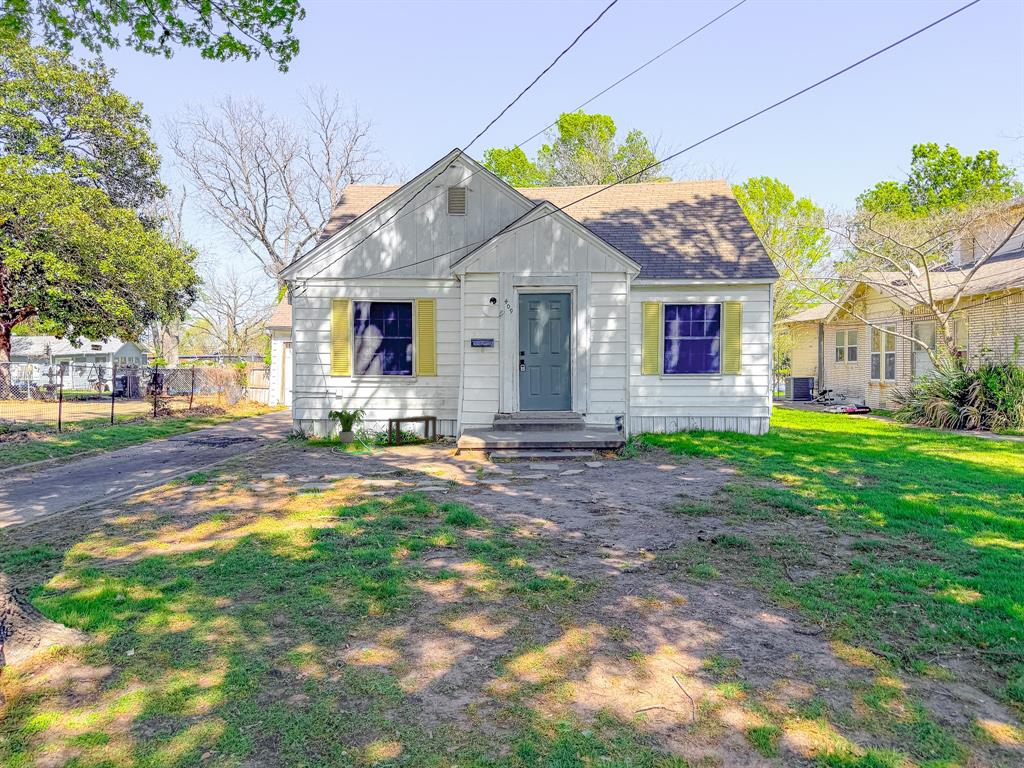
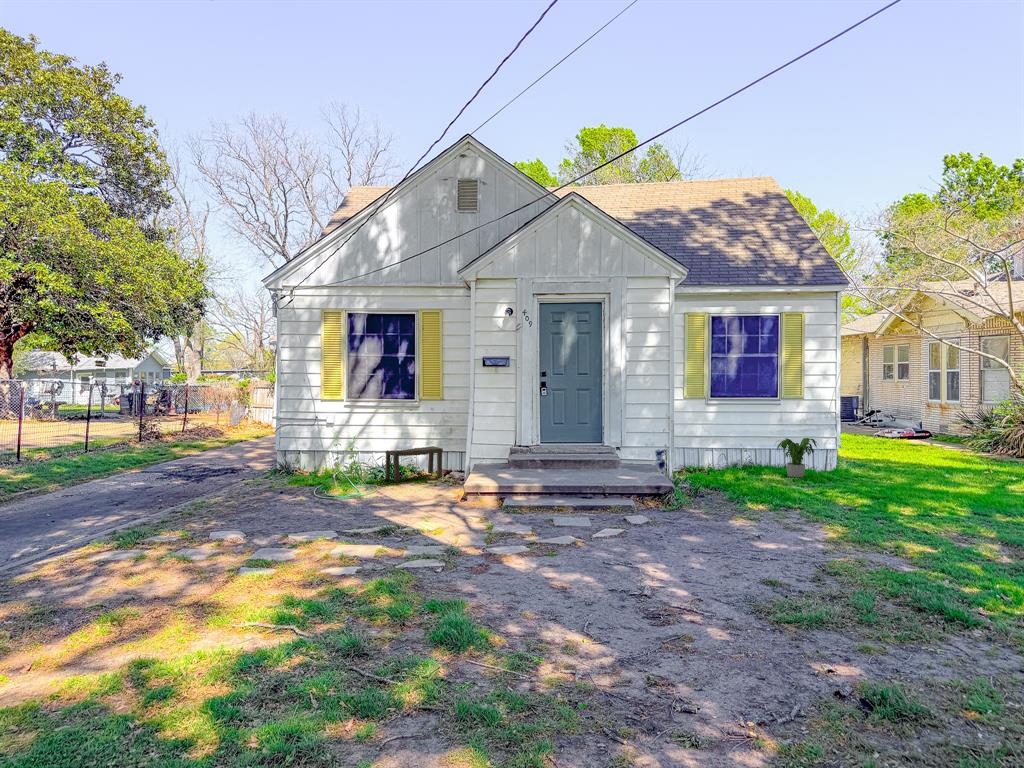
potted plant: present [328,410,366,443] -> present [777,438,817,477]

